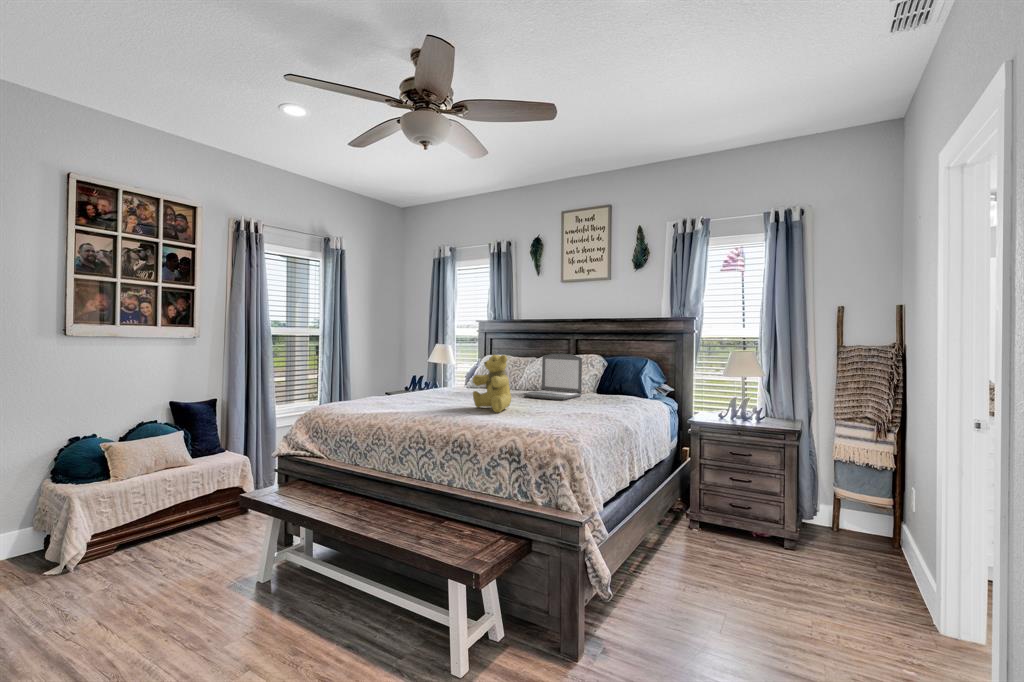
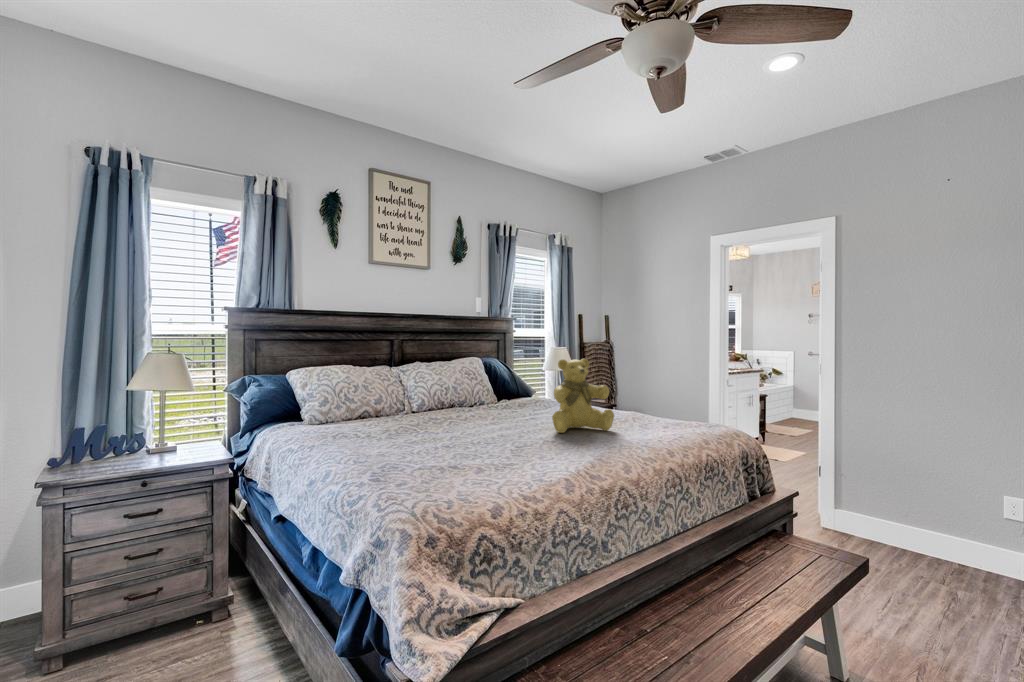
laptop: present [524,354,582,400] -> none [458,358,531,415]

